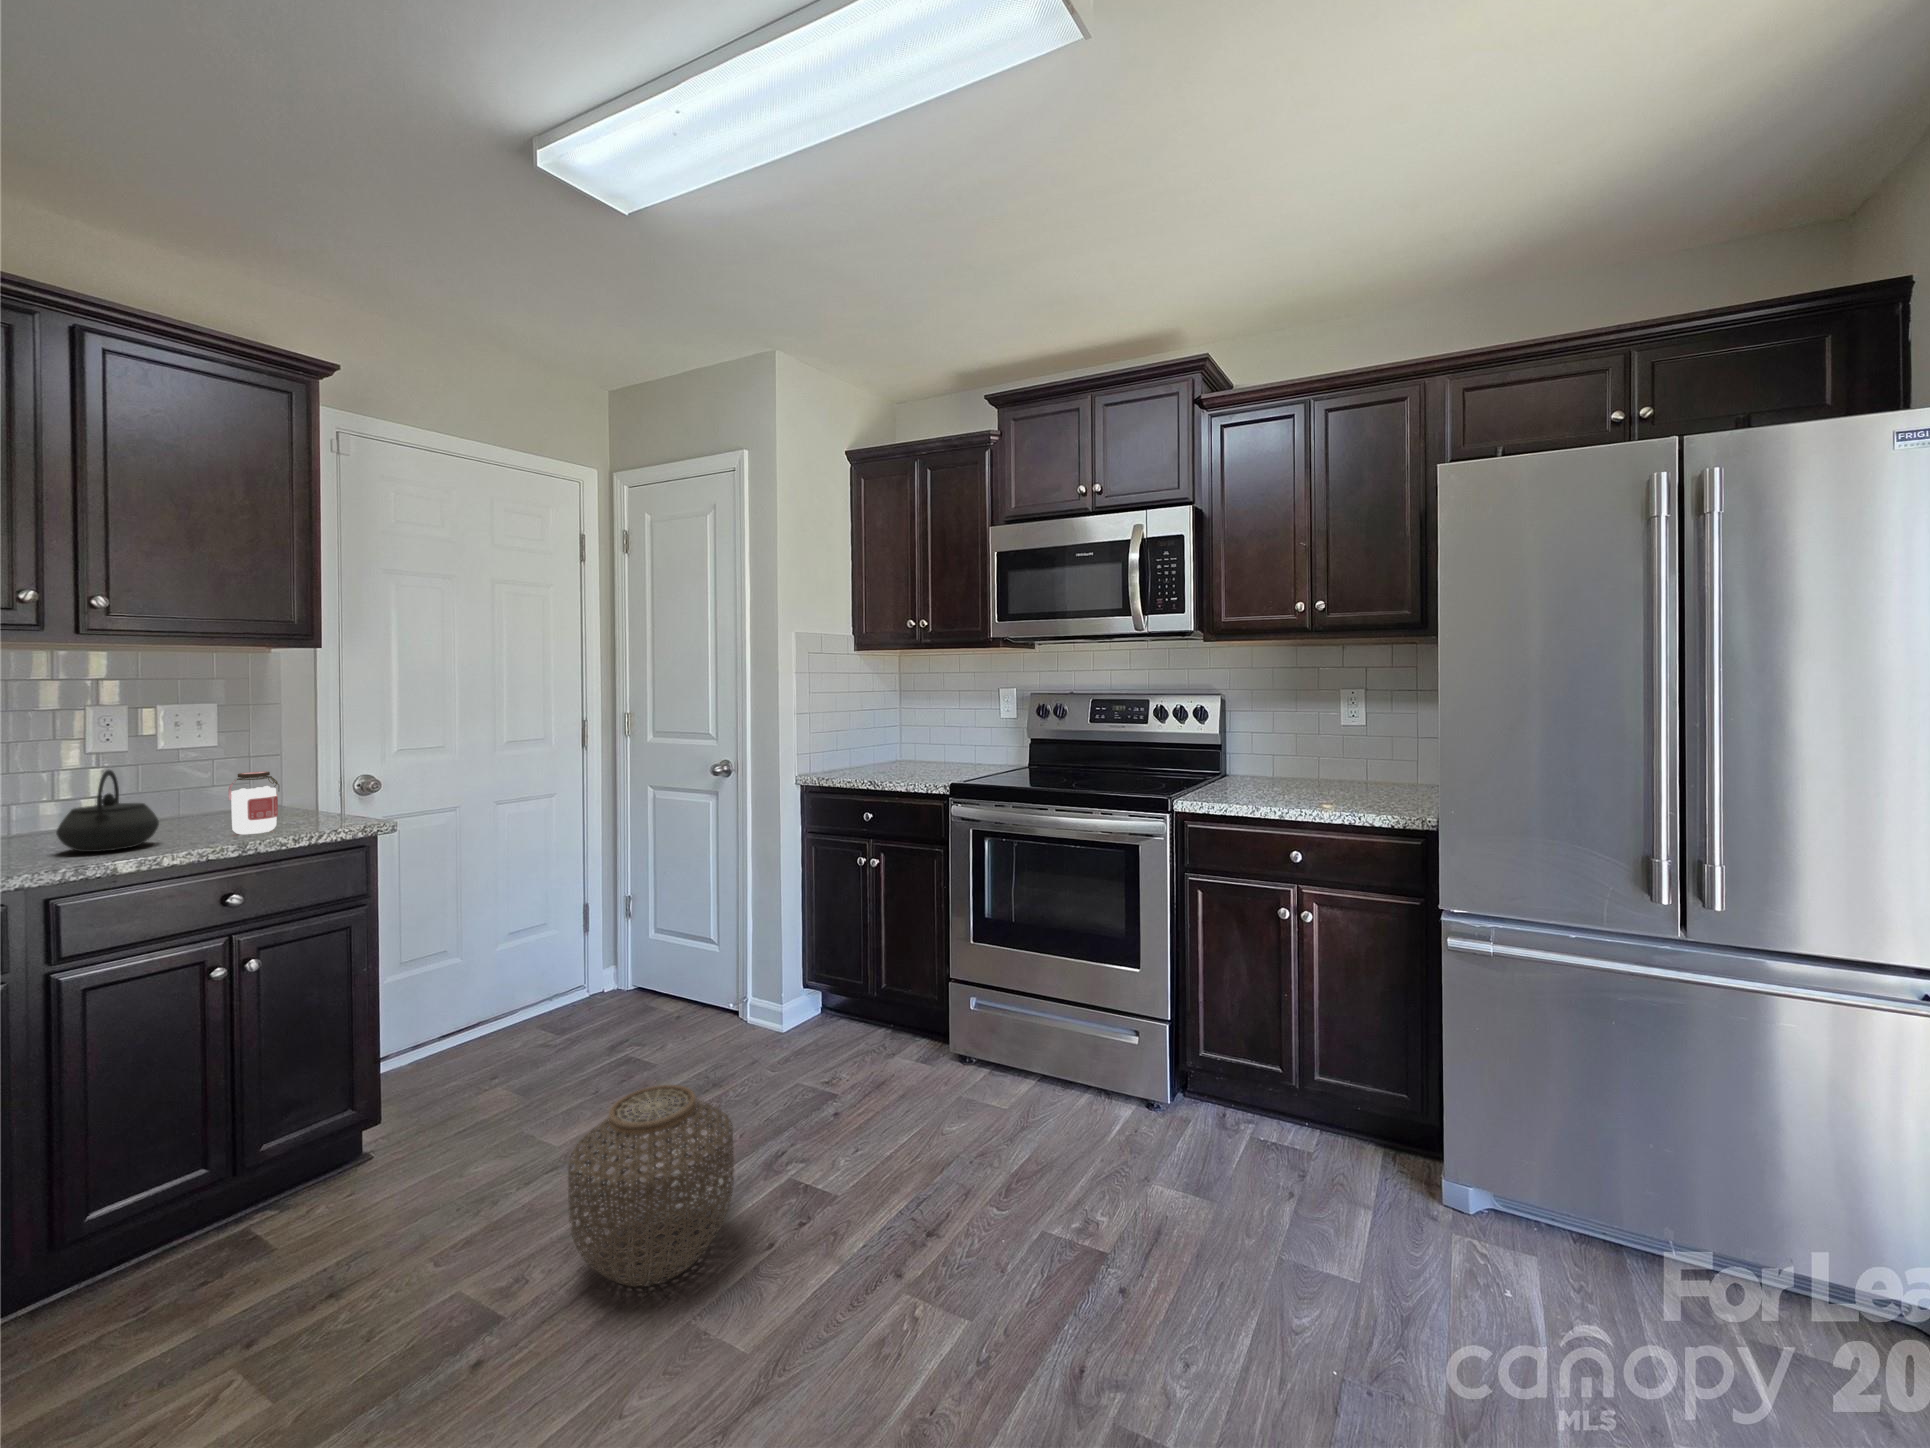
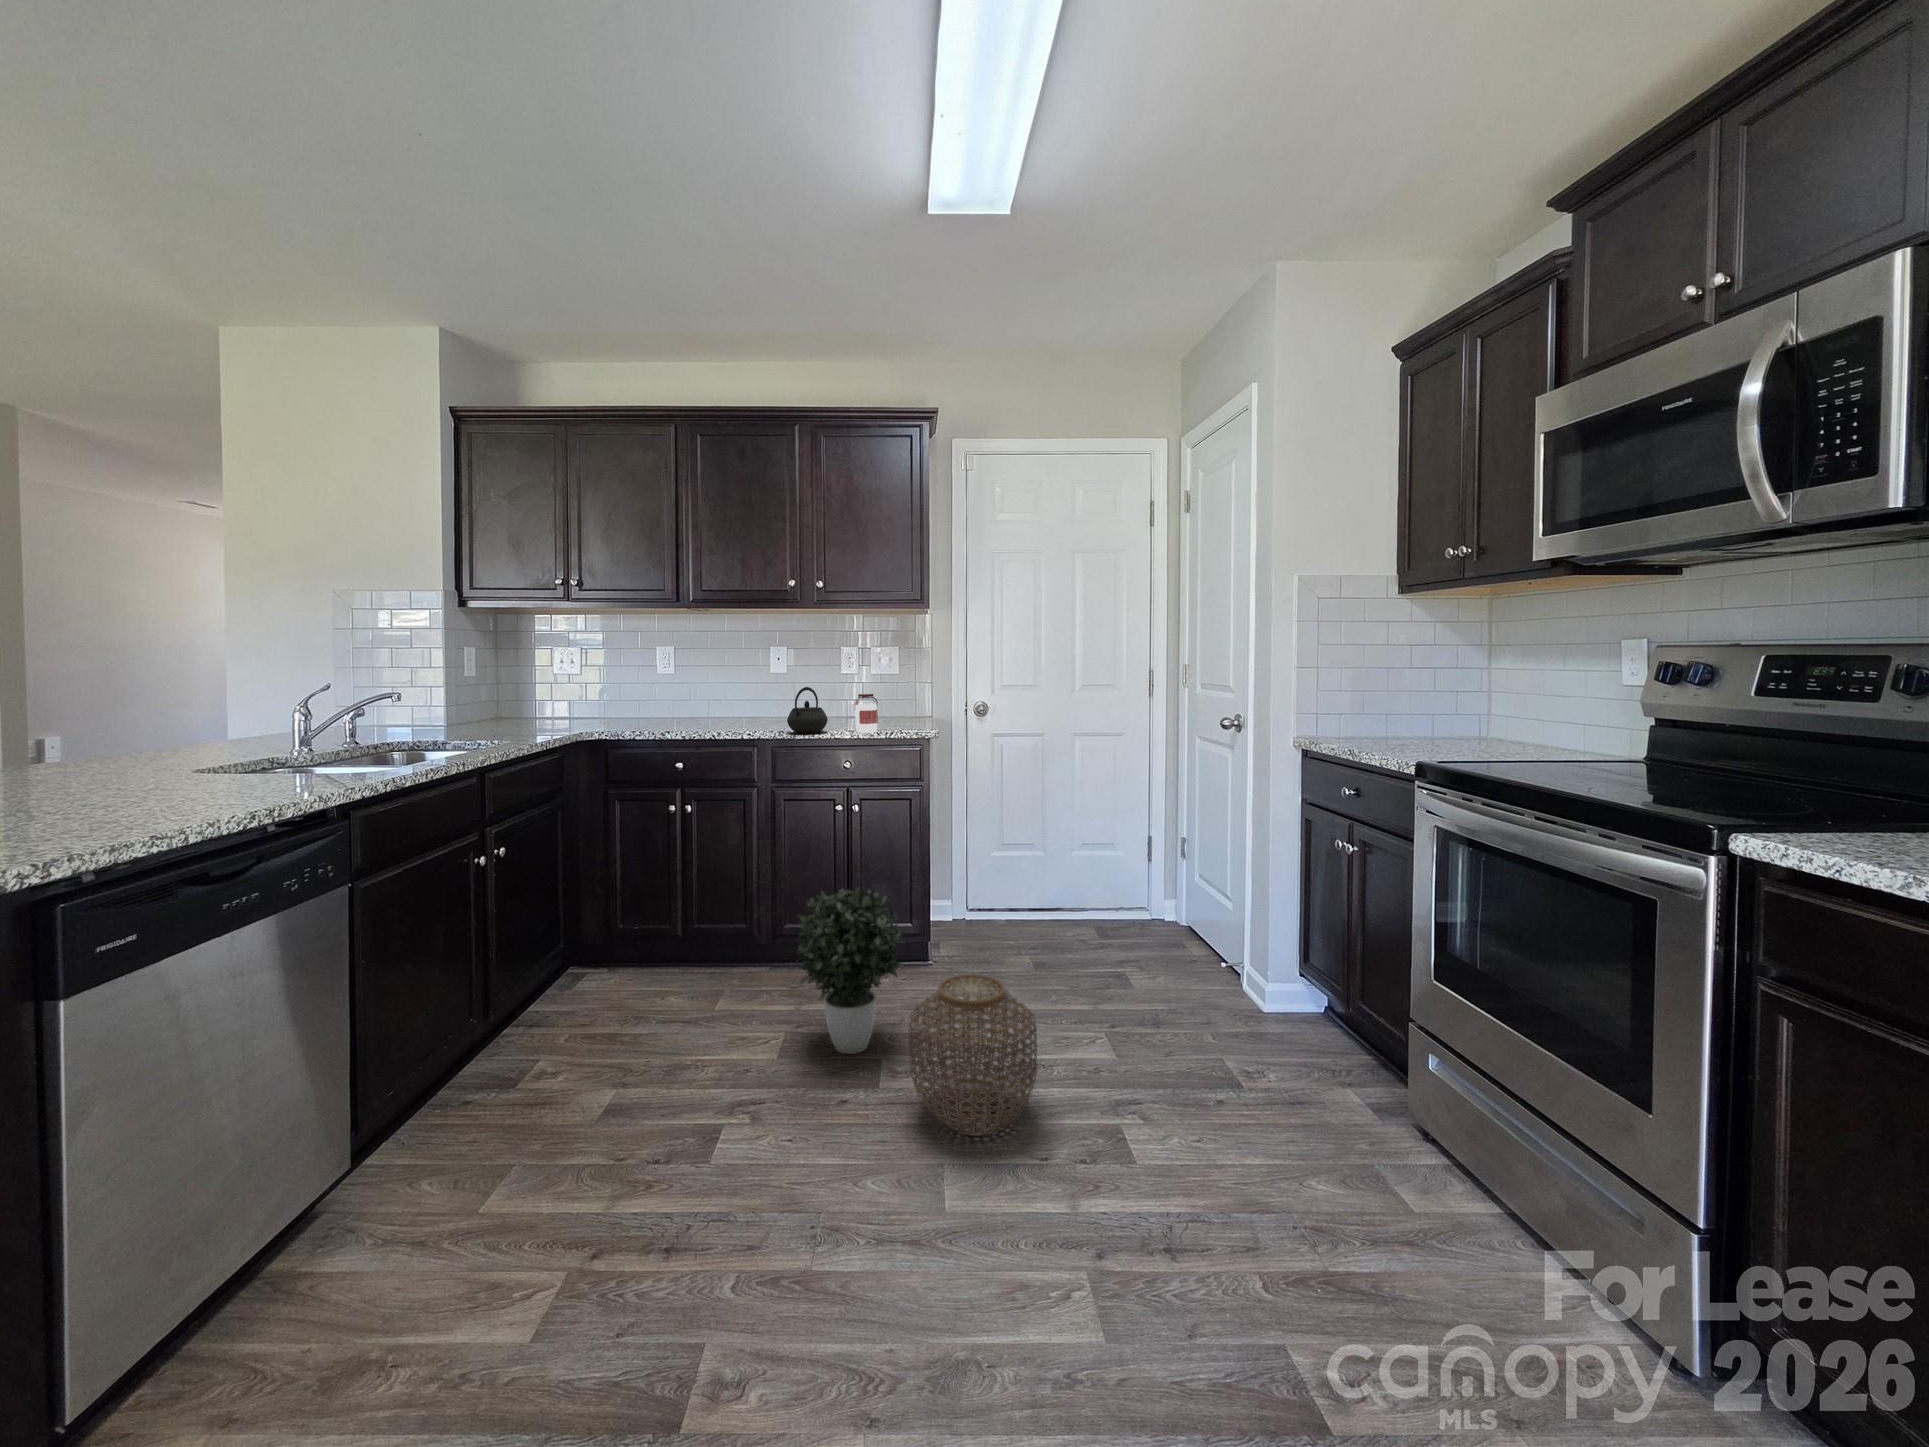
potted plant: none [263,1049,482,1319] -> present [795,887,903,1054]

